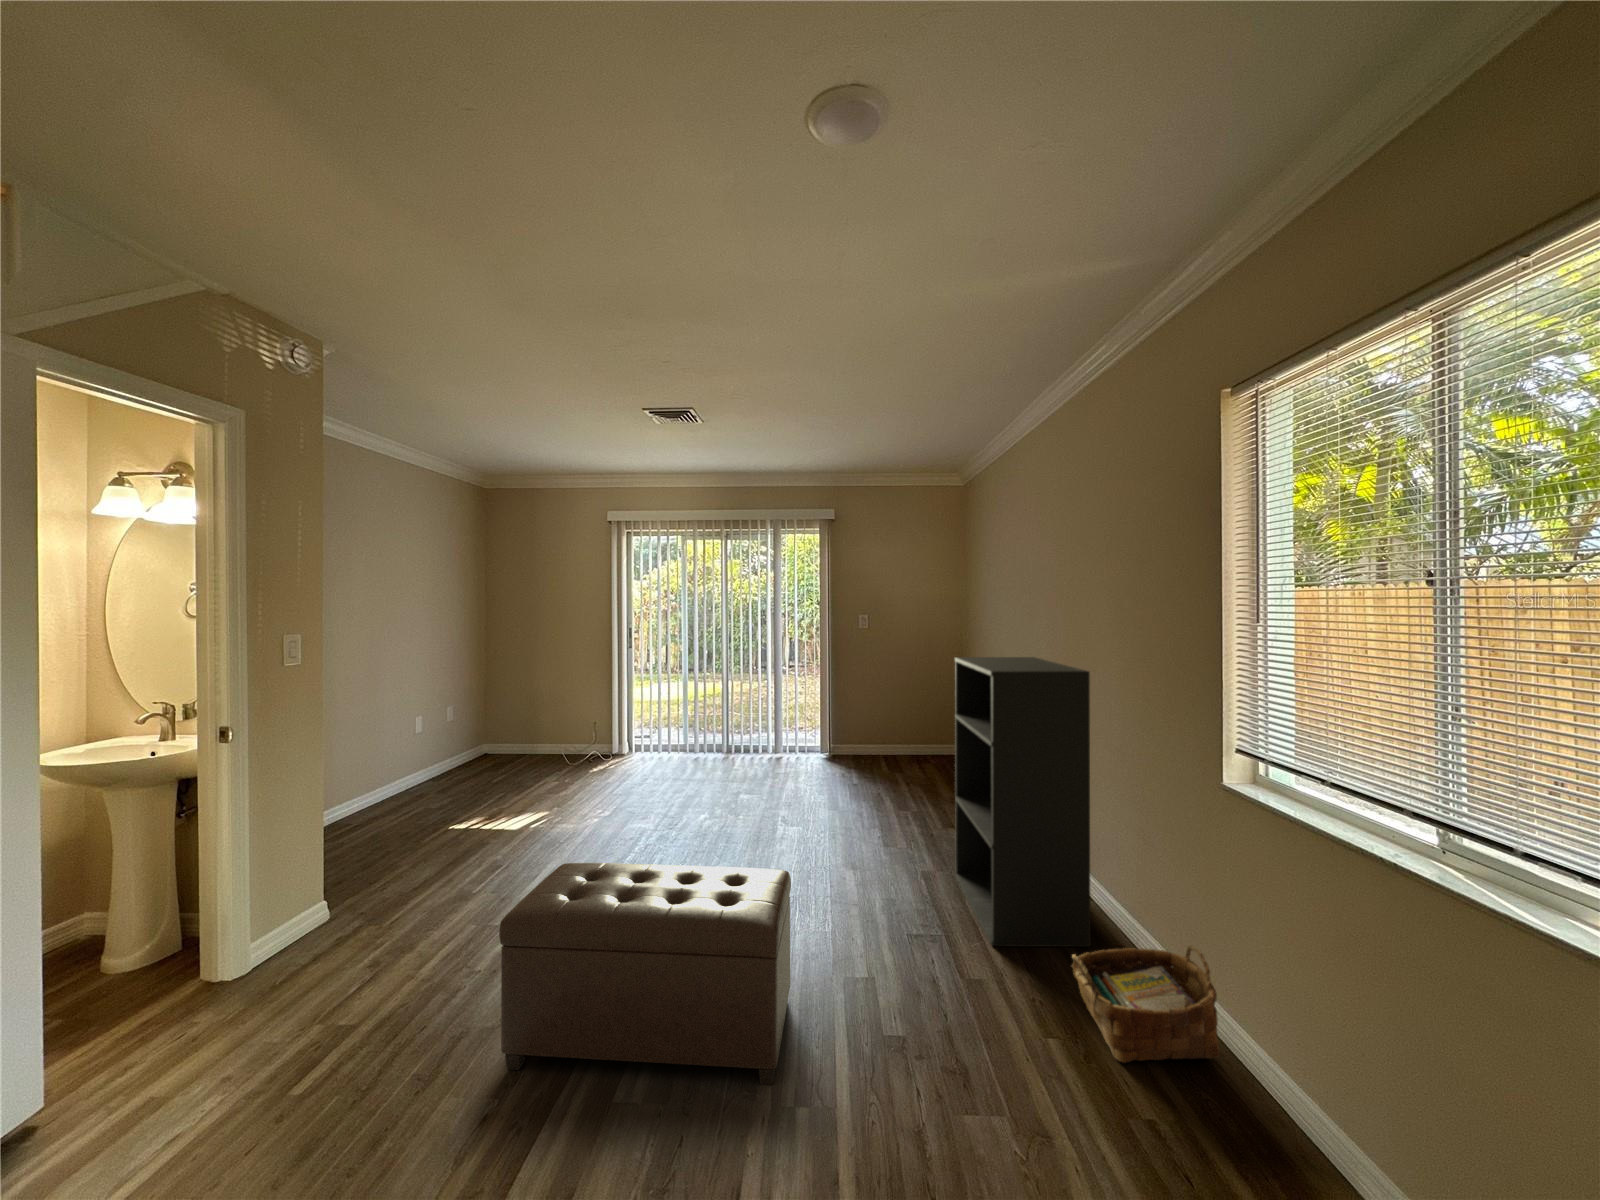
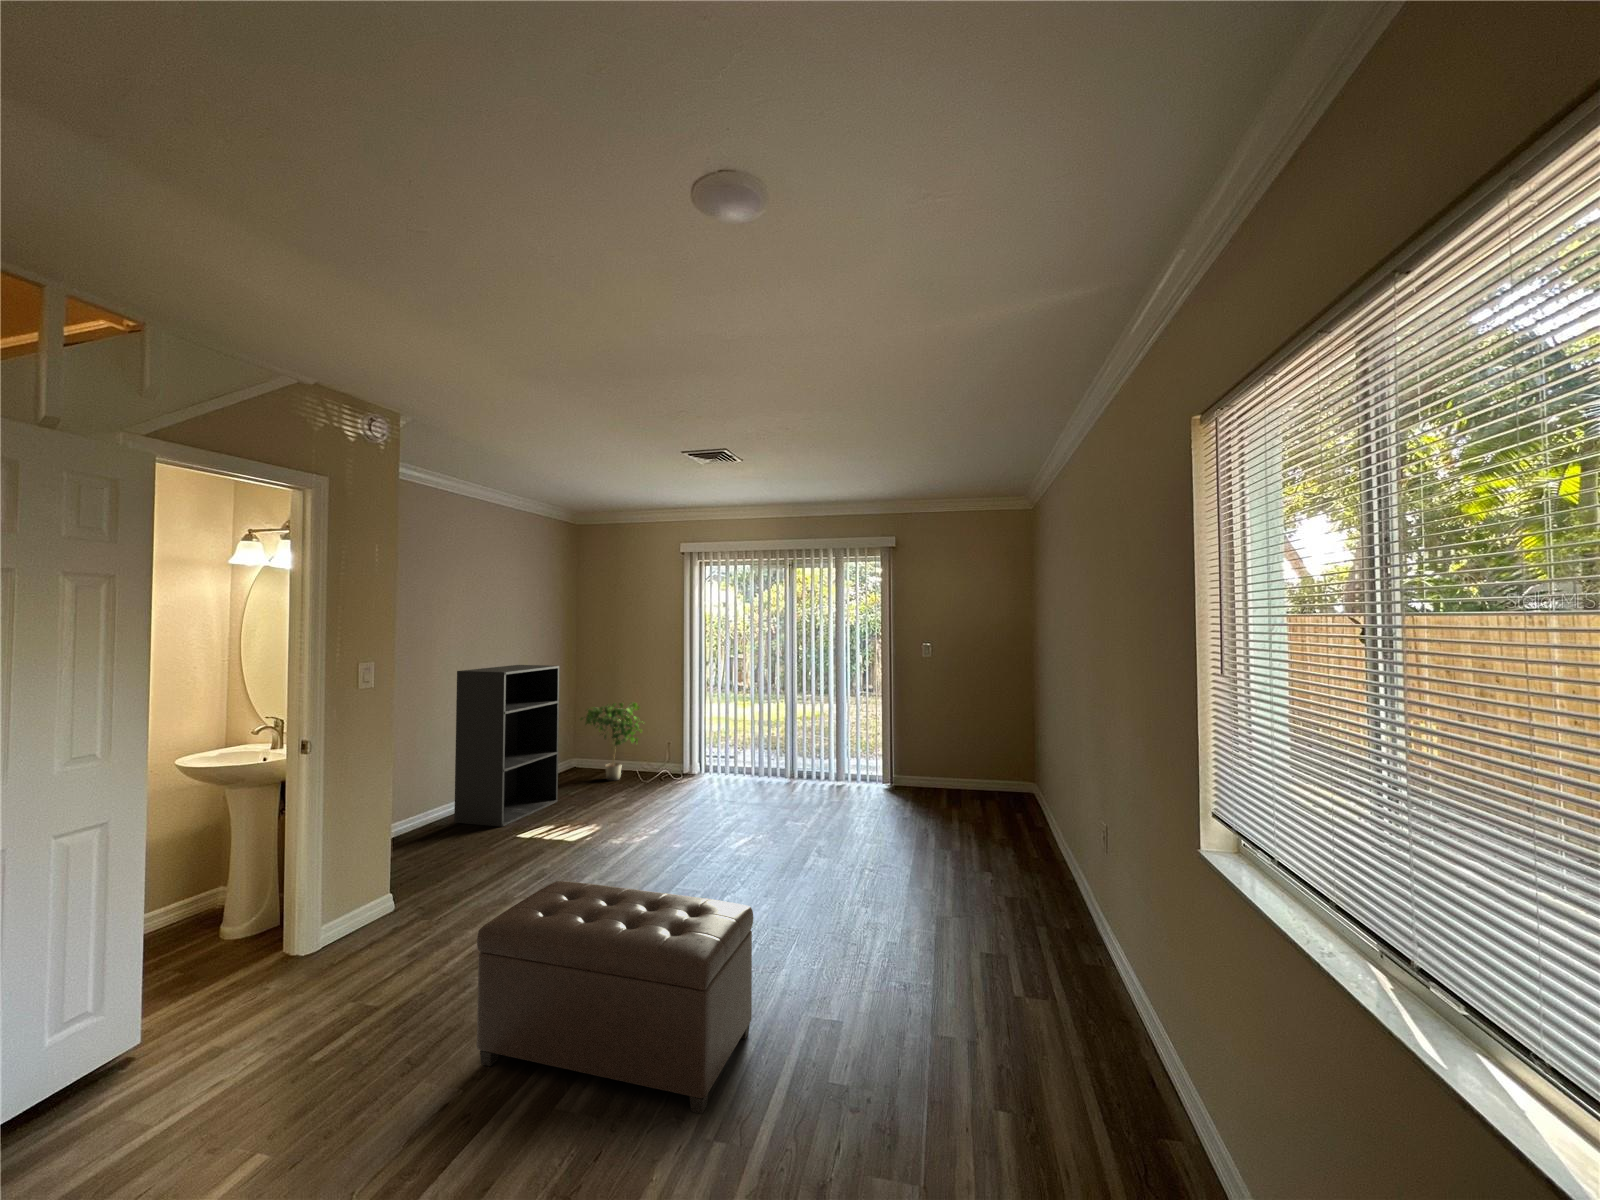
bookshelf: present [955,657,1091,947] -> present [454,665,559,827]
potted plant: none [498,681,571,764] -> present [580,703,642,781]
woven basket: present [1072,945,1219,1063] -> none [1028,1022,1179,1157]

